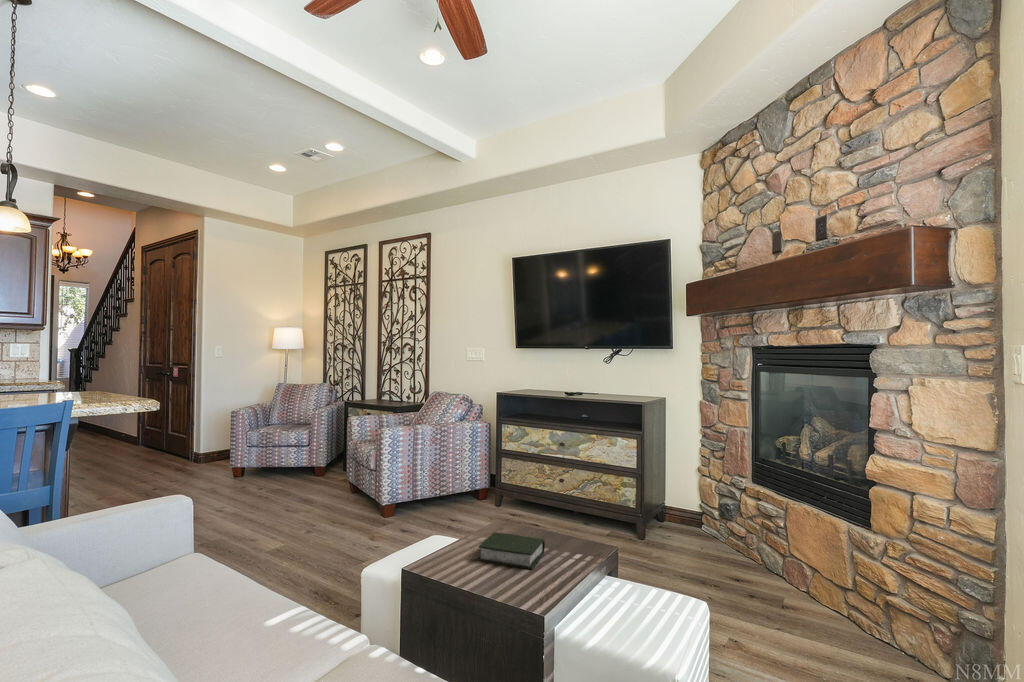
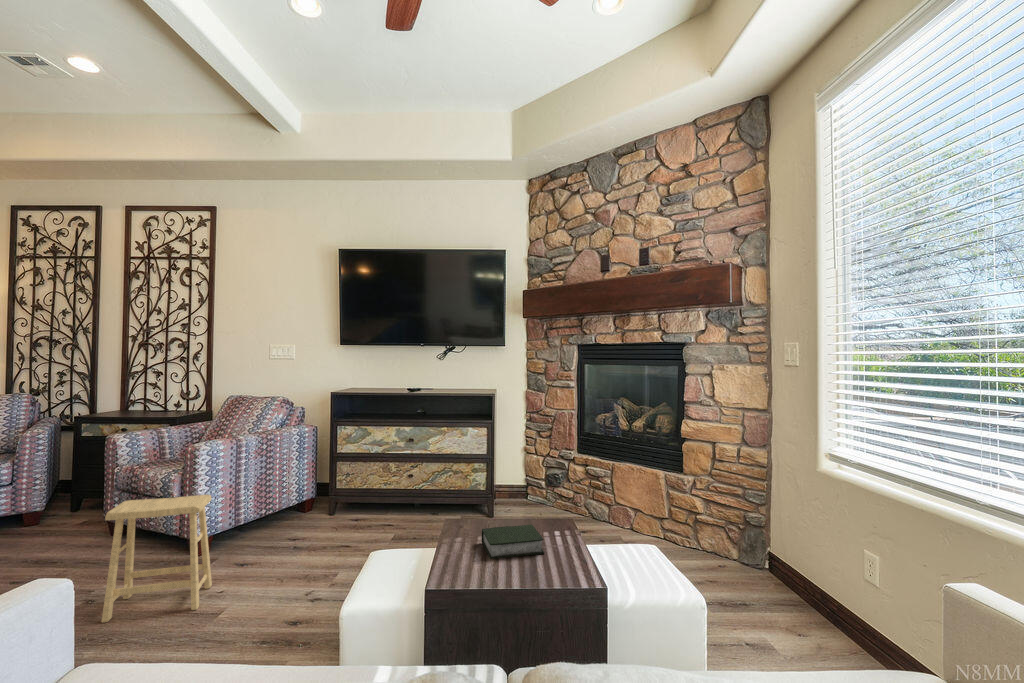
footstool: none [297,465,371,556] -> present [102,495,212,623]

